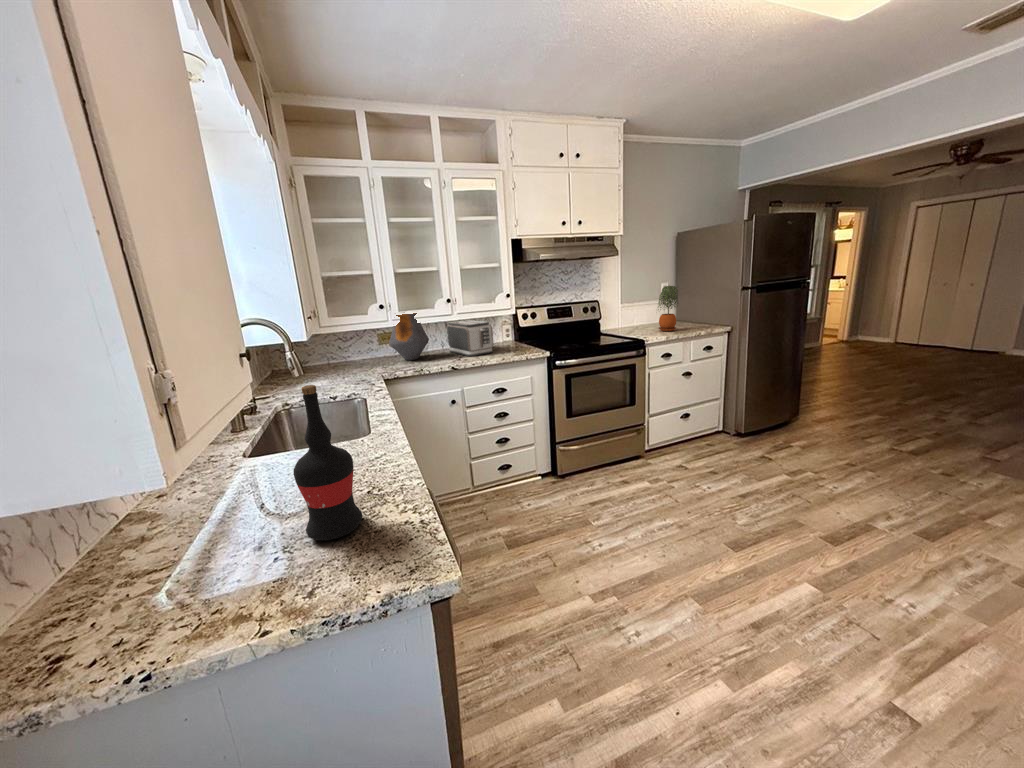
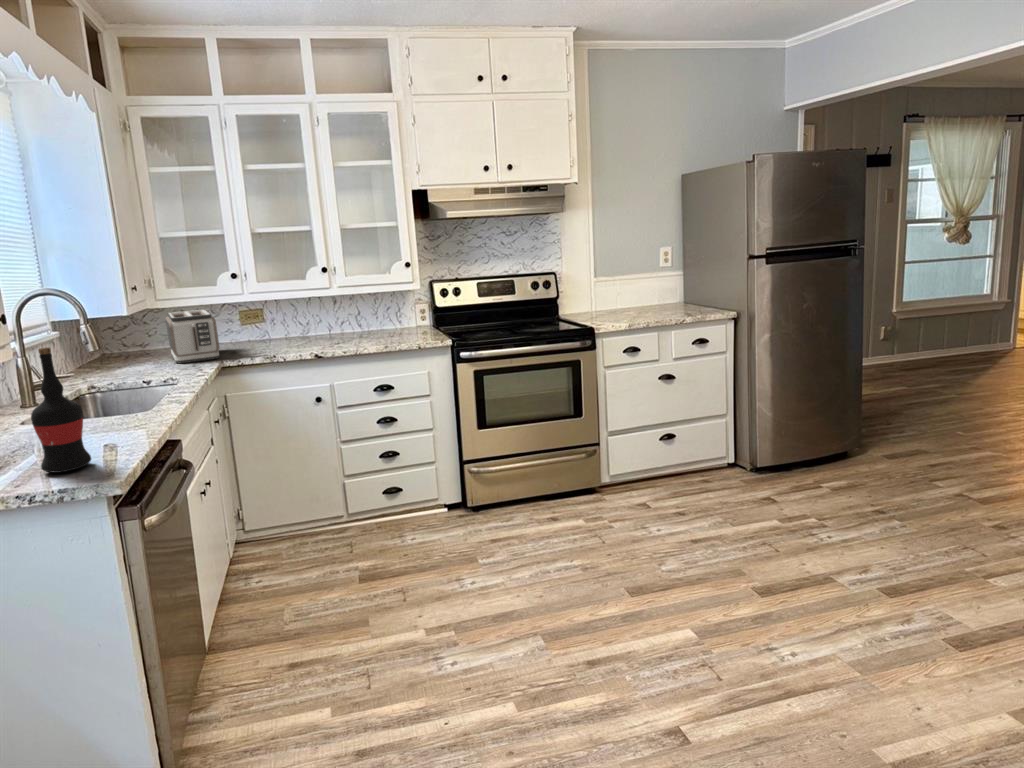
potted plant: present [658,286,678,331] -> none [634,252,665,316]
vase: present [389,312,429,360] -> none [249,283,301,345]
toaster: present [447,320,493,356] -> present [165,310,220,364]

